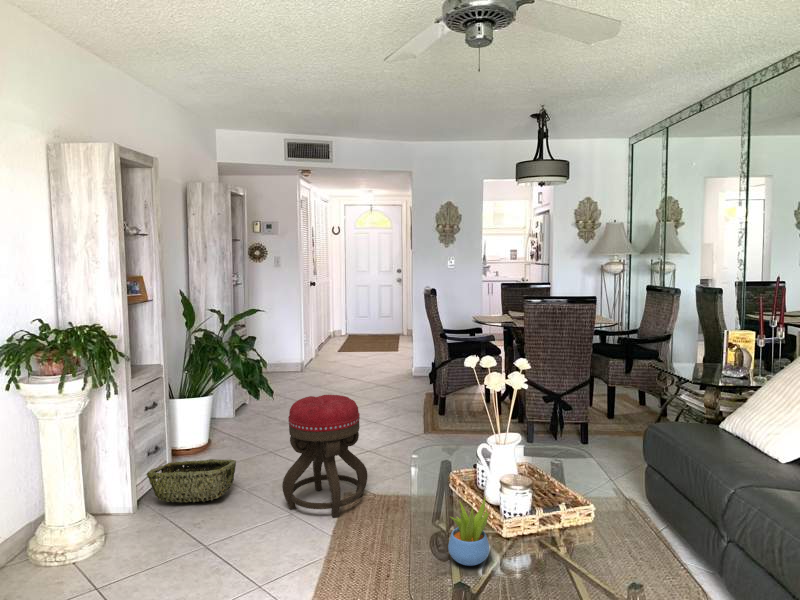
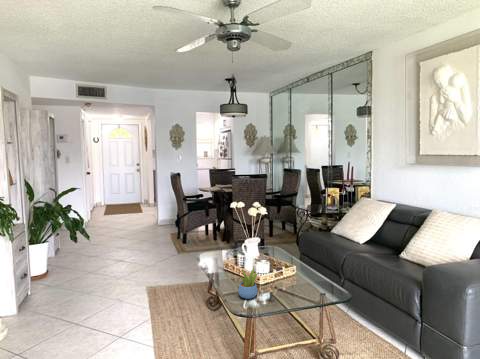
ottoman: present [282,395,368,518] -> none [117,233,164,300]
woven basket: present [146,459,236,503] -> none [25,278,82,308]

